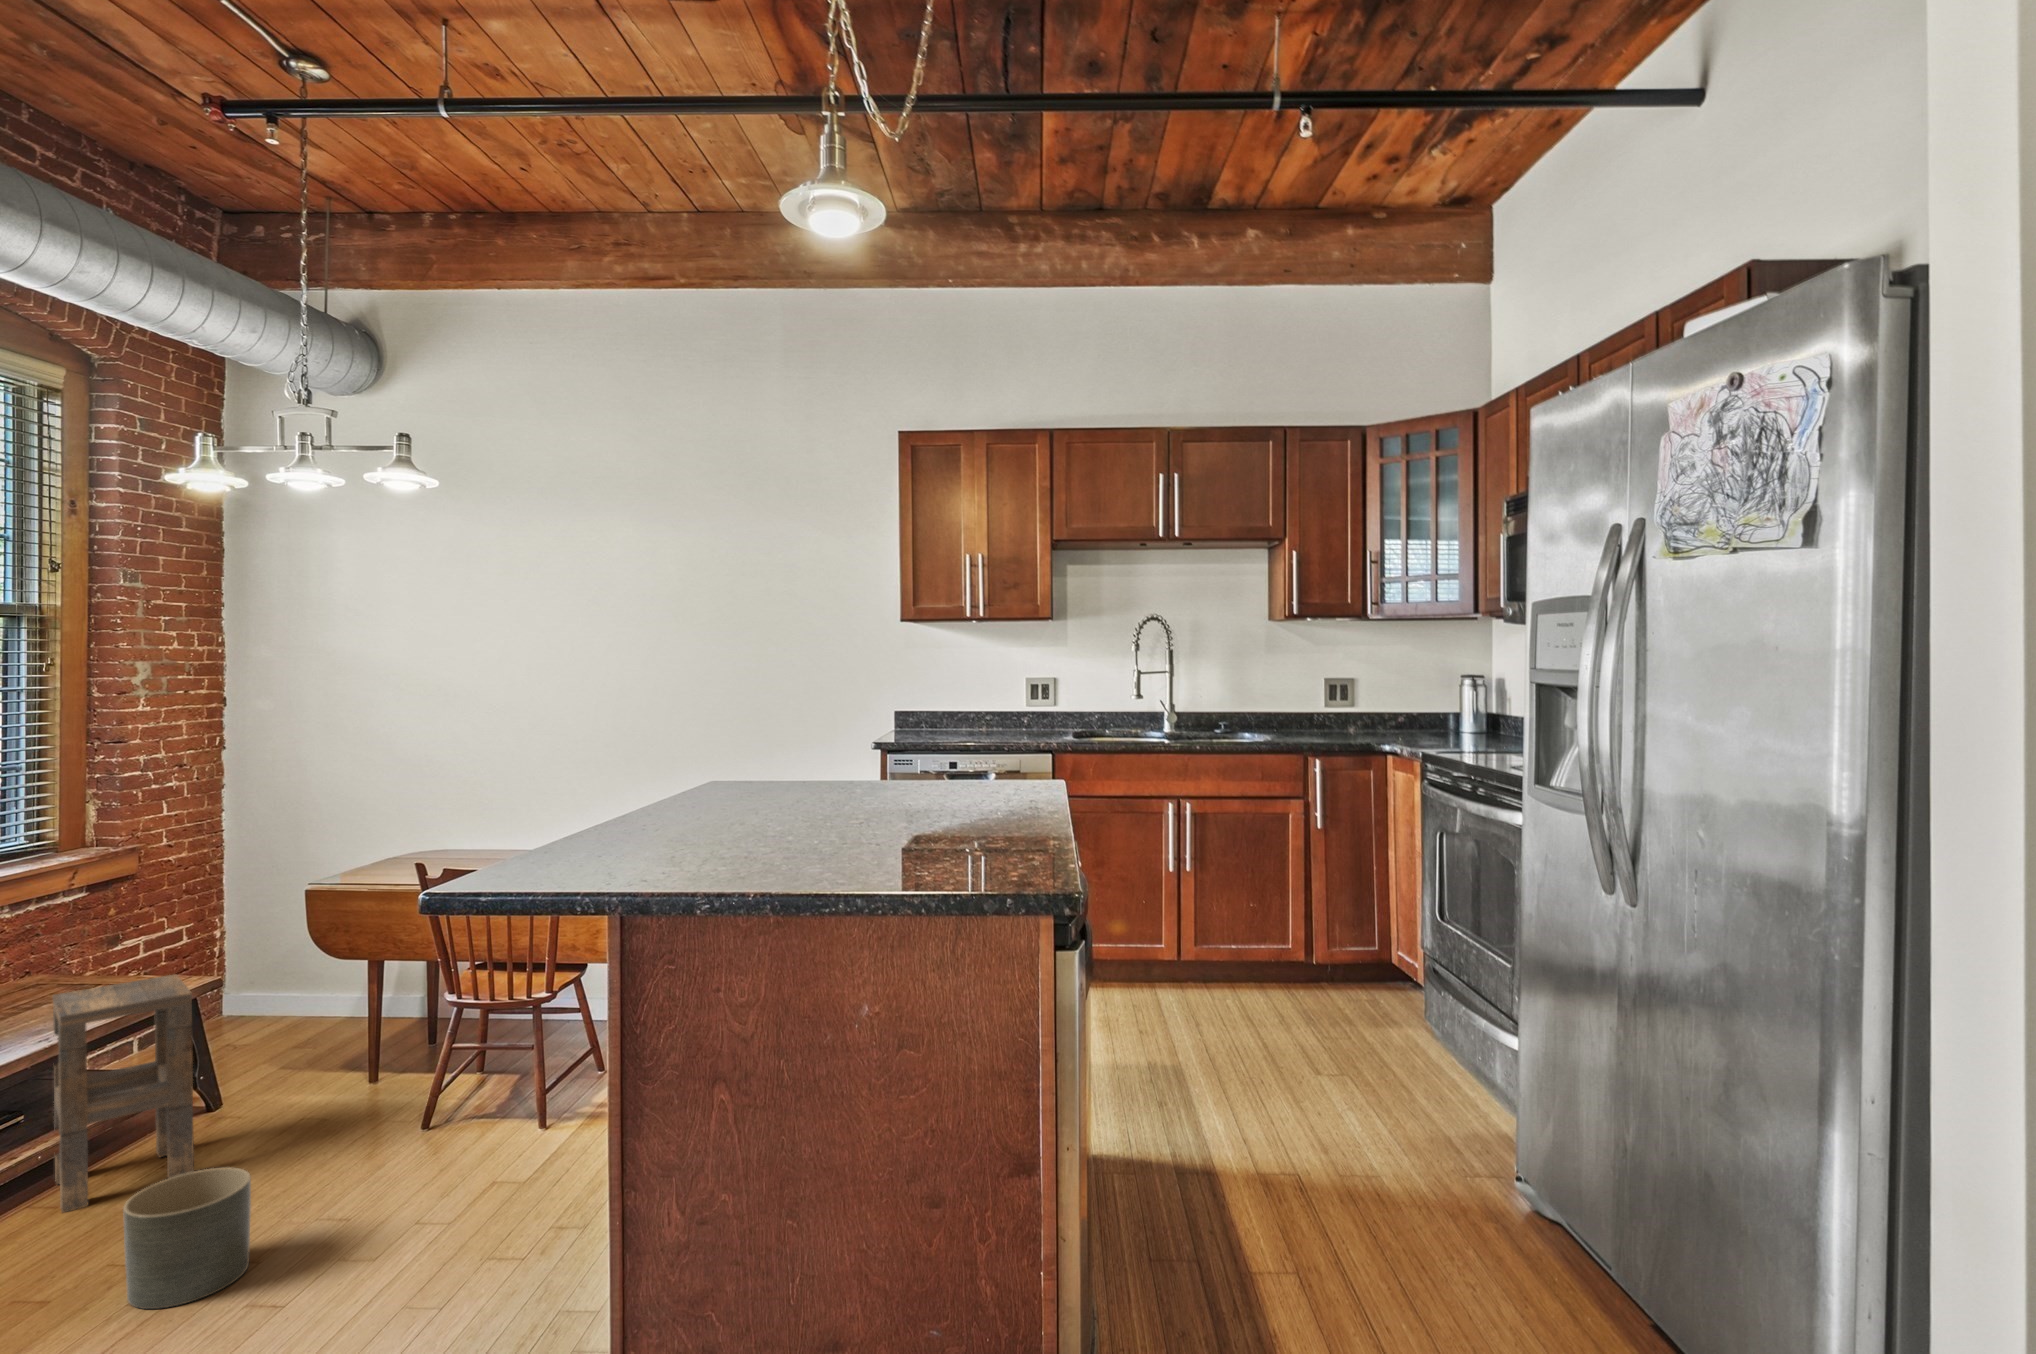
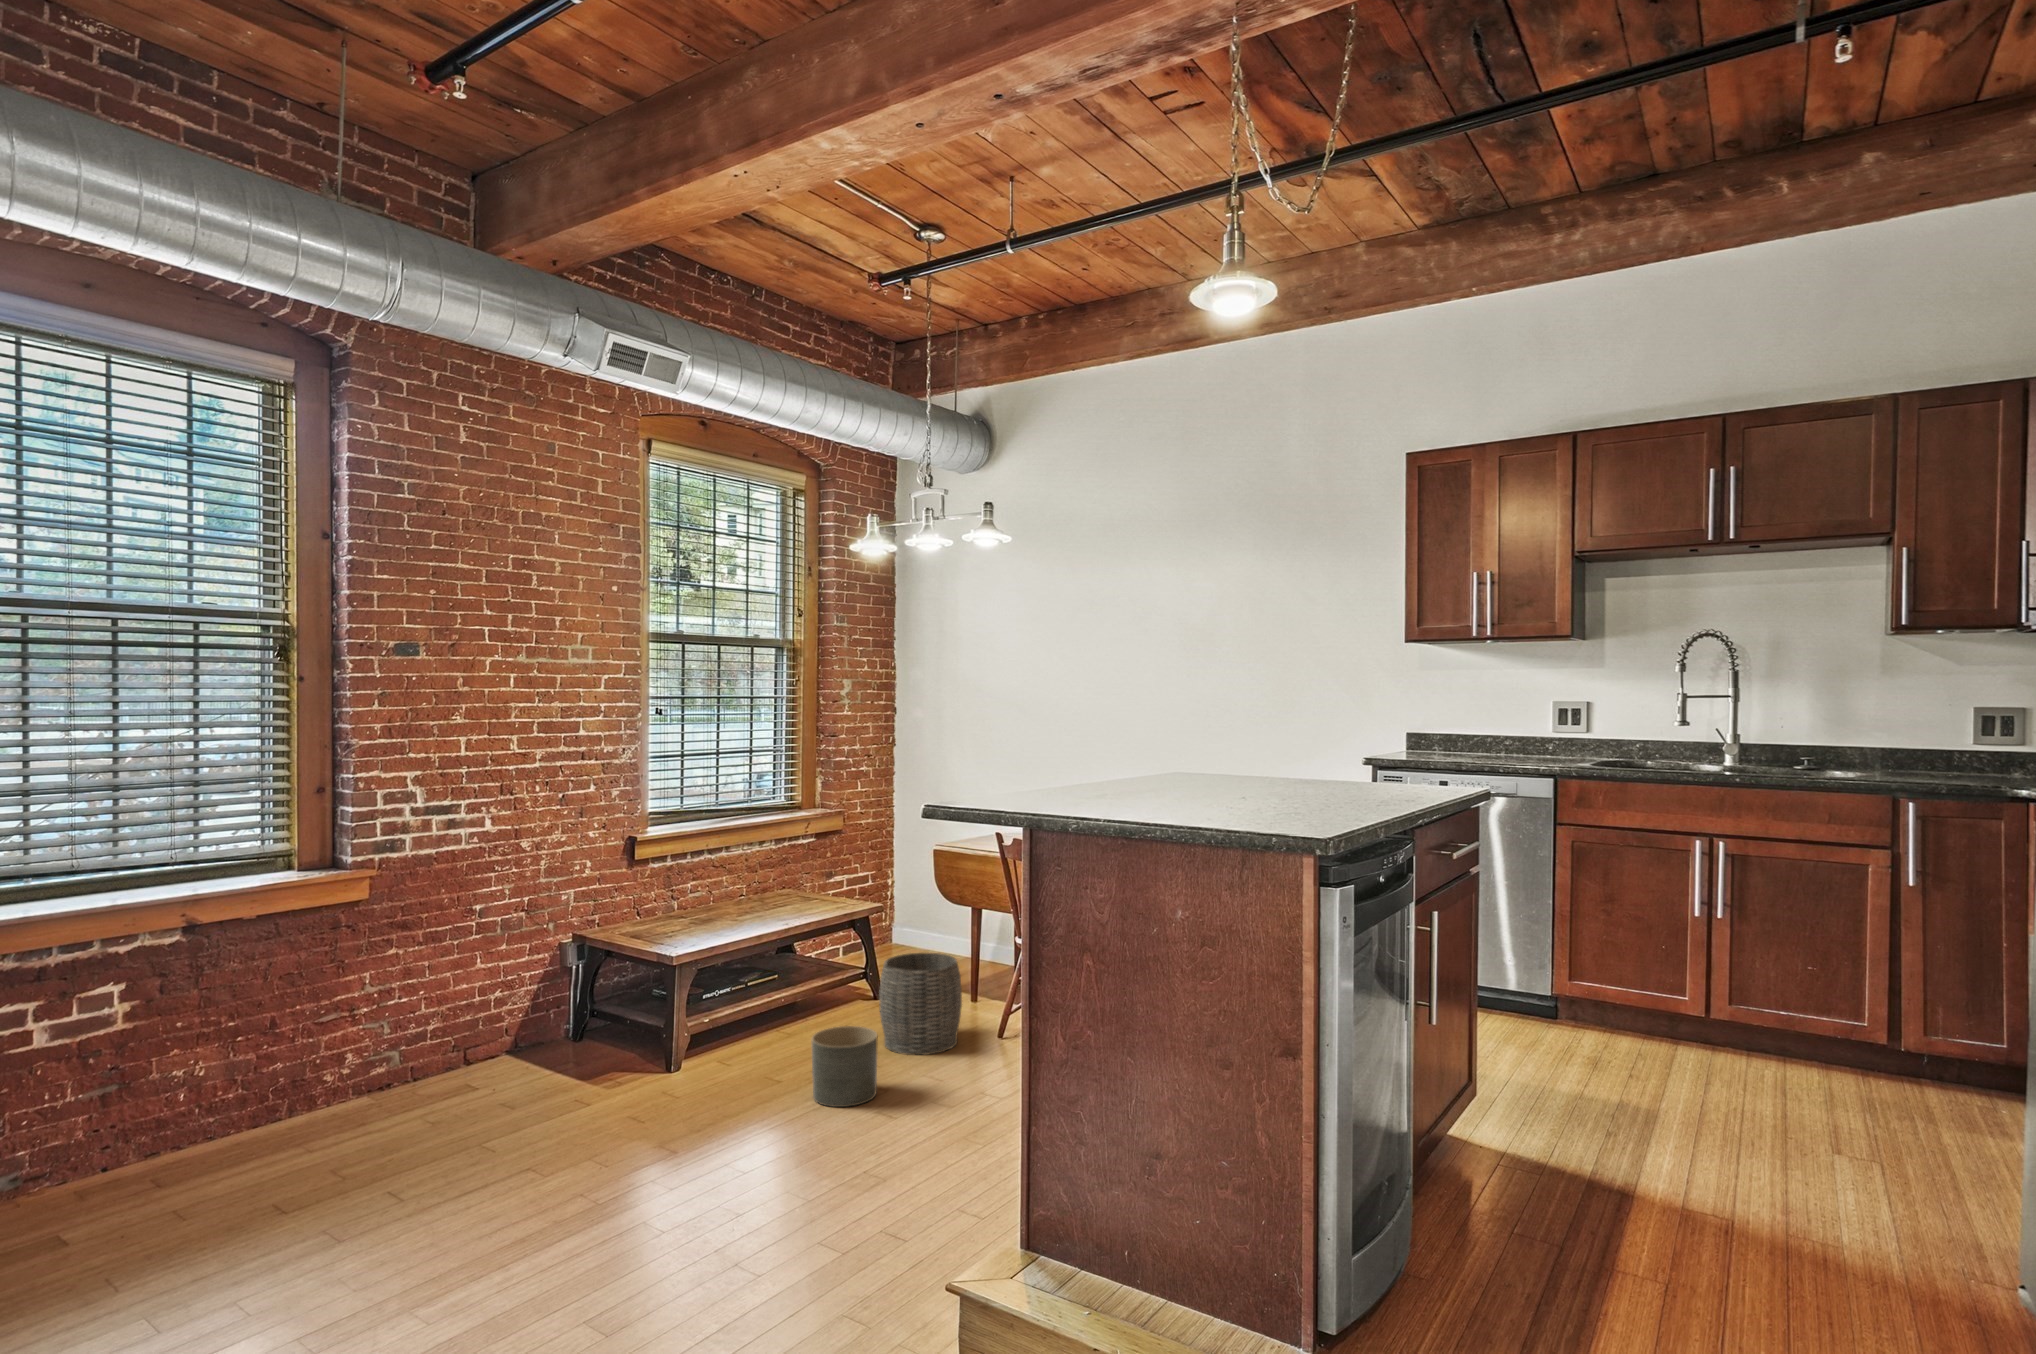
side table: present [53,974,194,1213] -> none [789,898,858,1042]
woven basket: none [236,1031,374,1188] -> present [879,953,962,1055]

